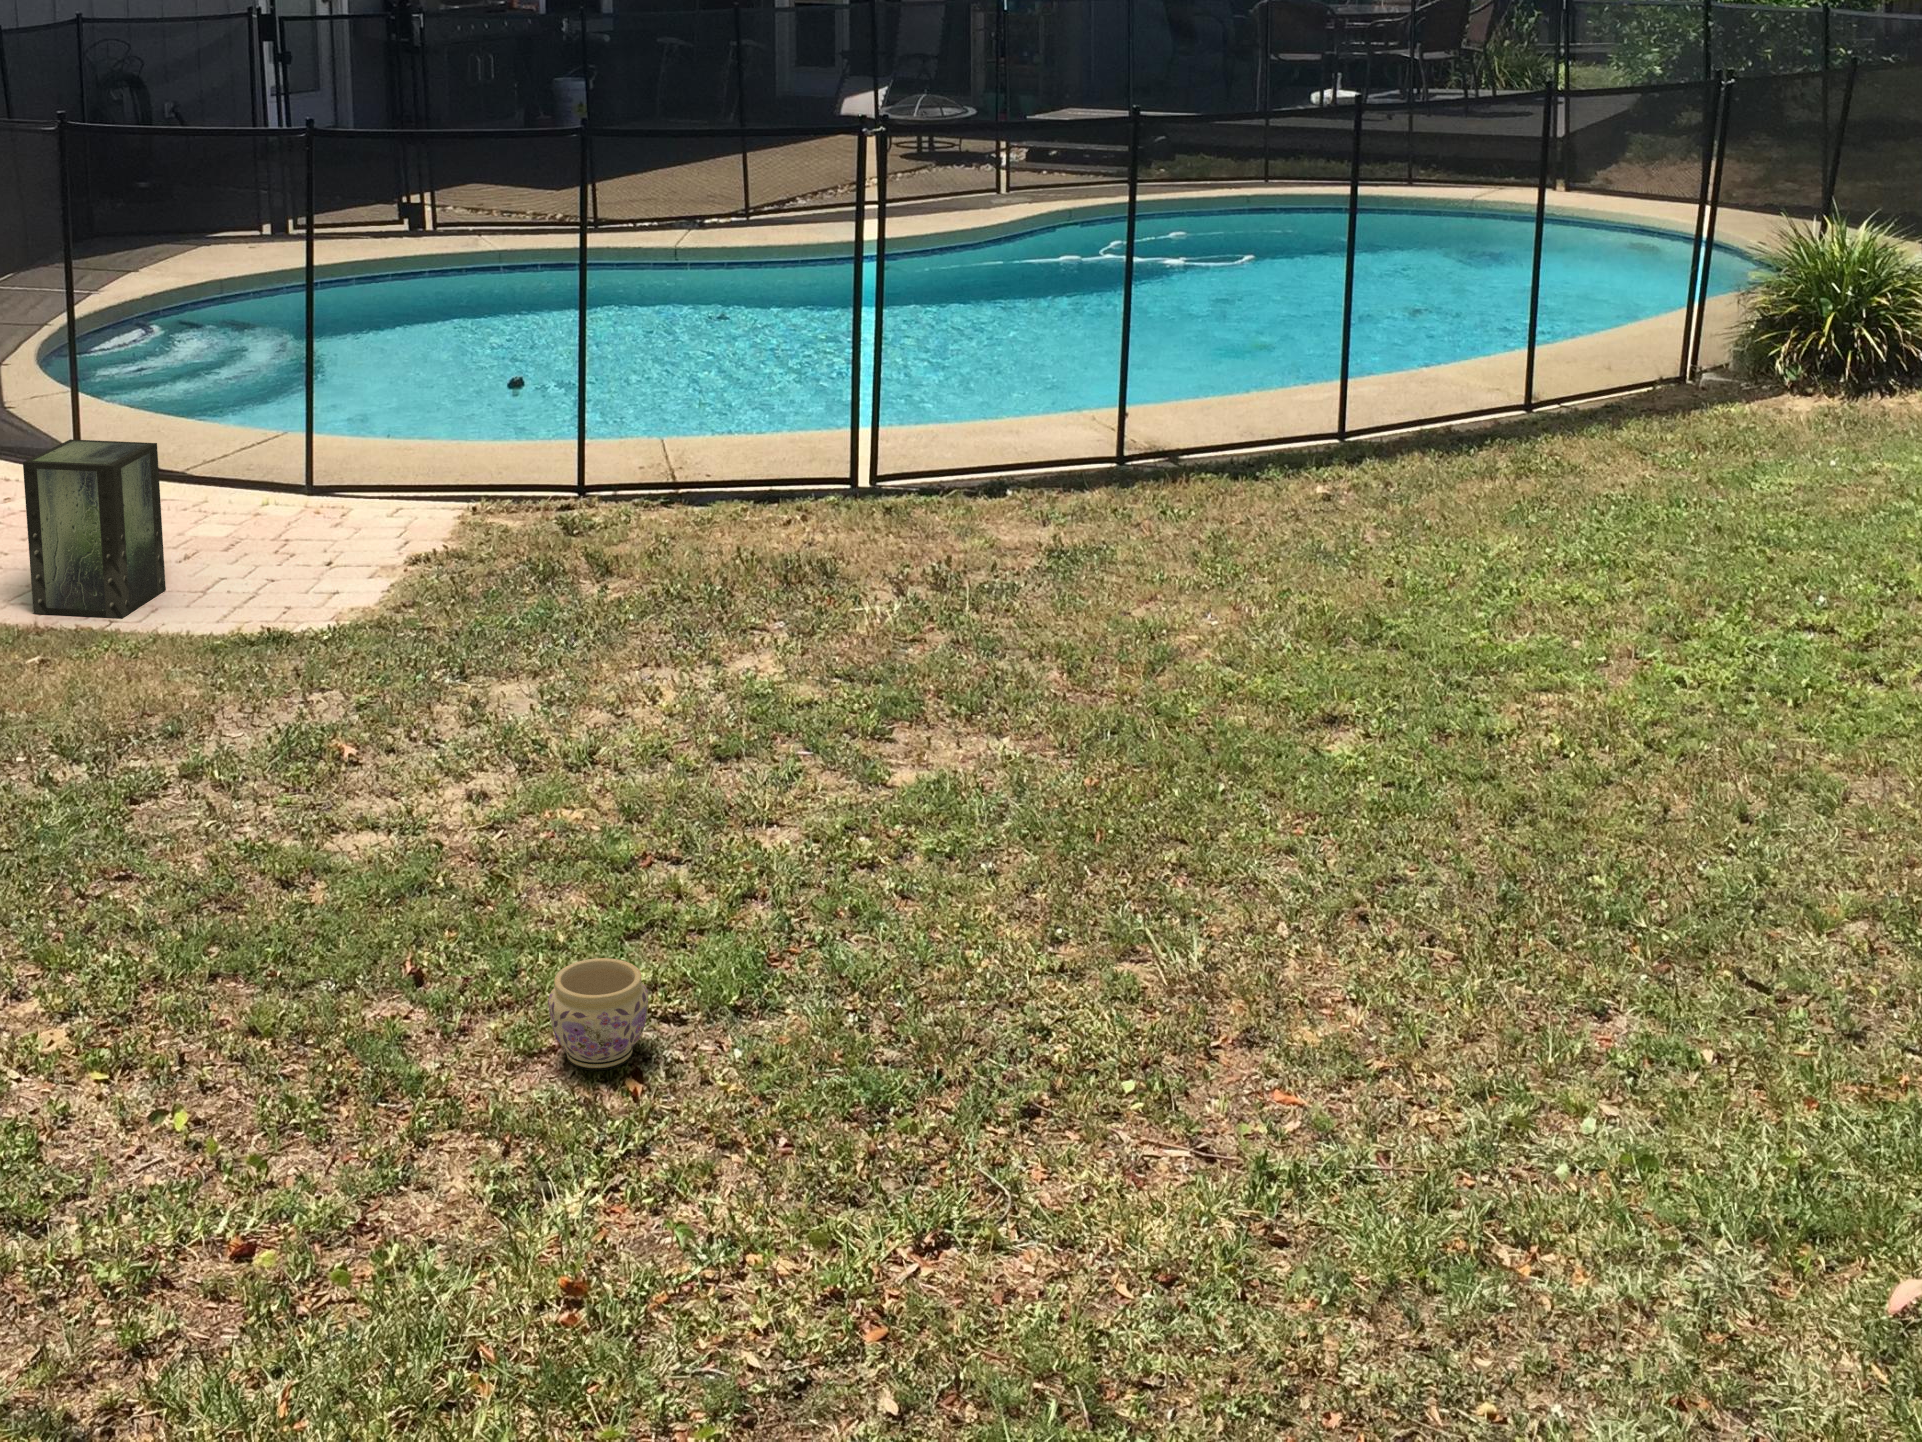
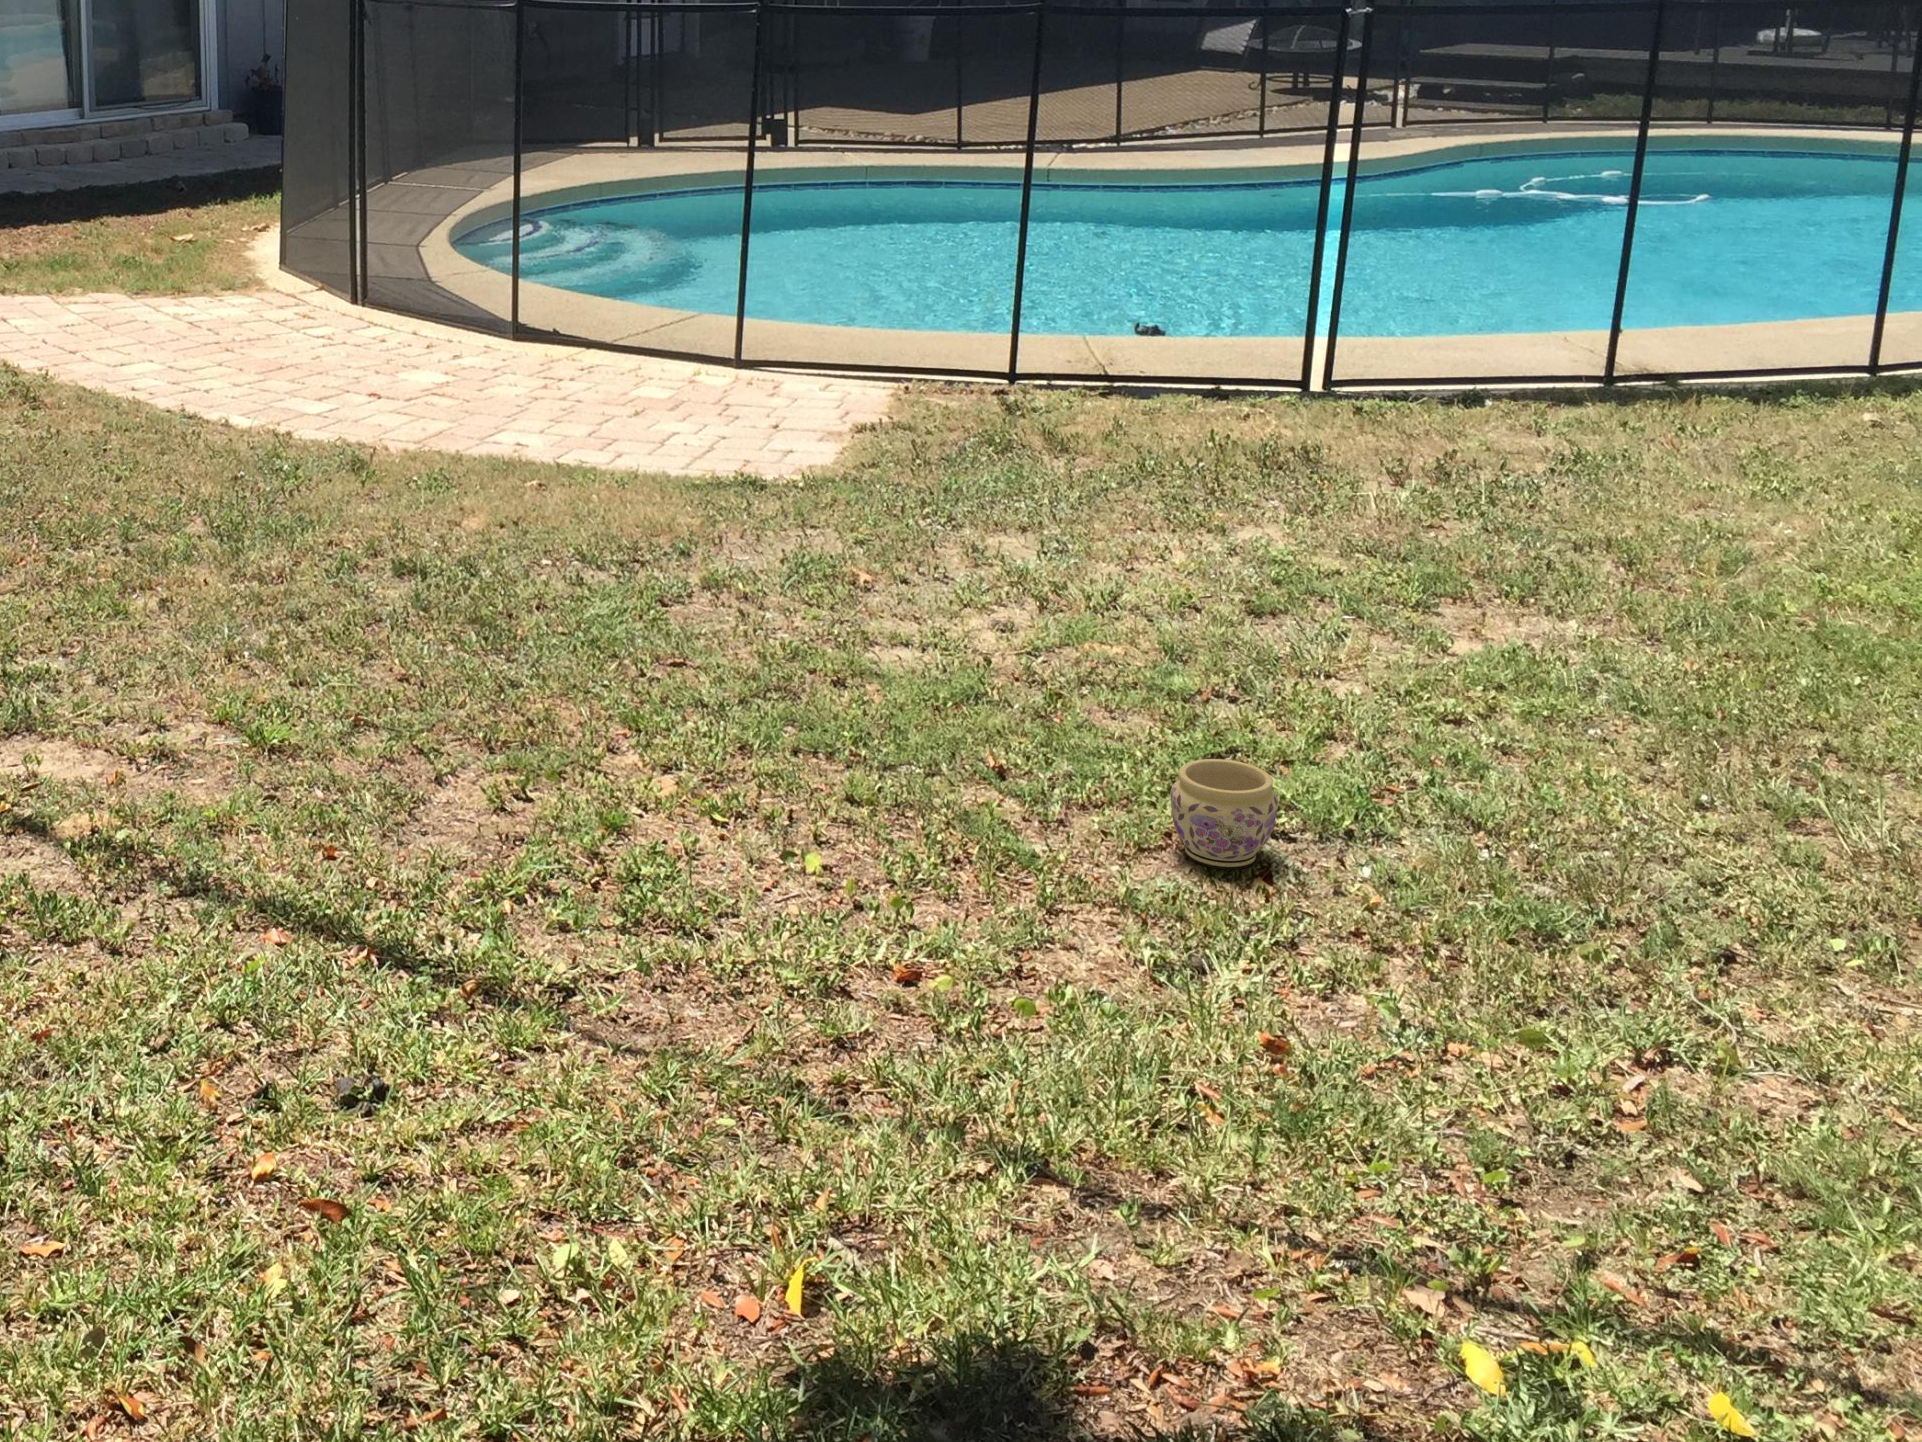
storage box: present [23,439,166,618] -> none [523,282,642,452]

